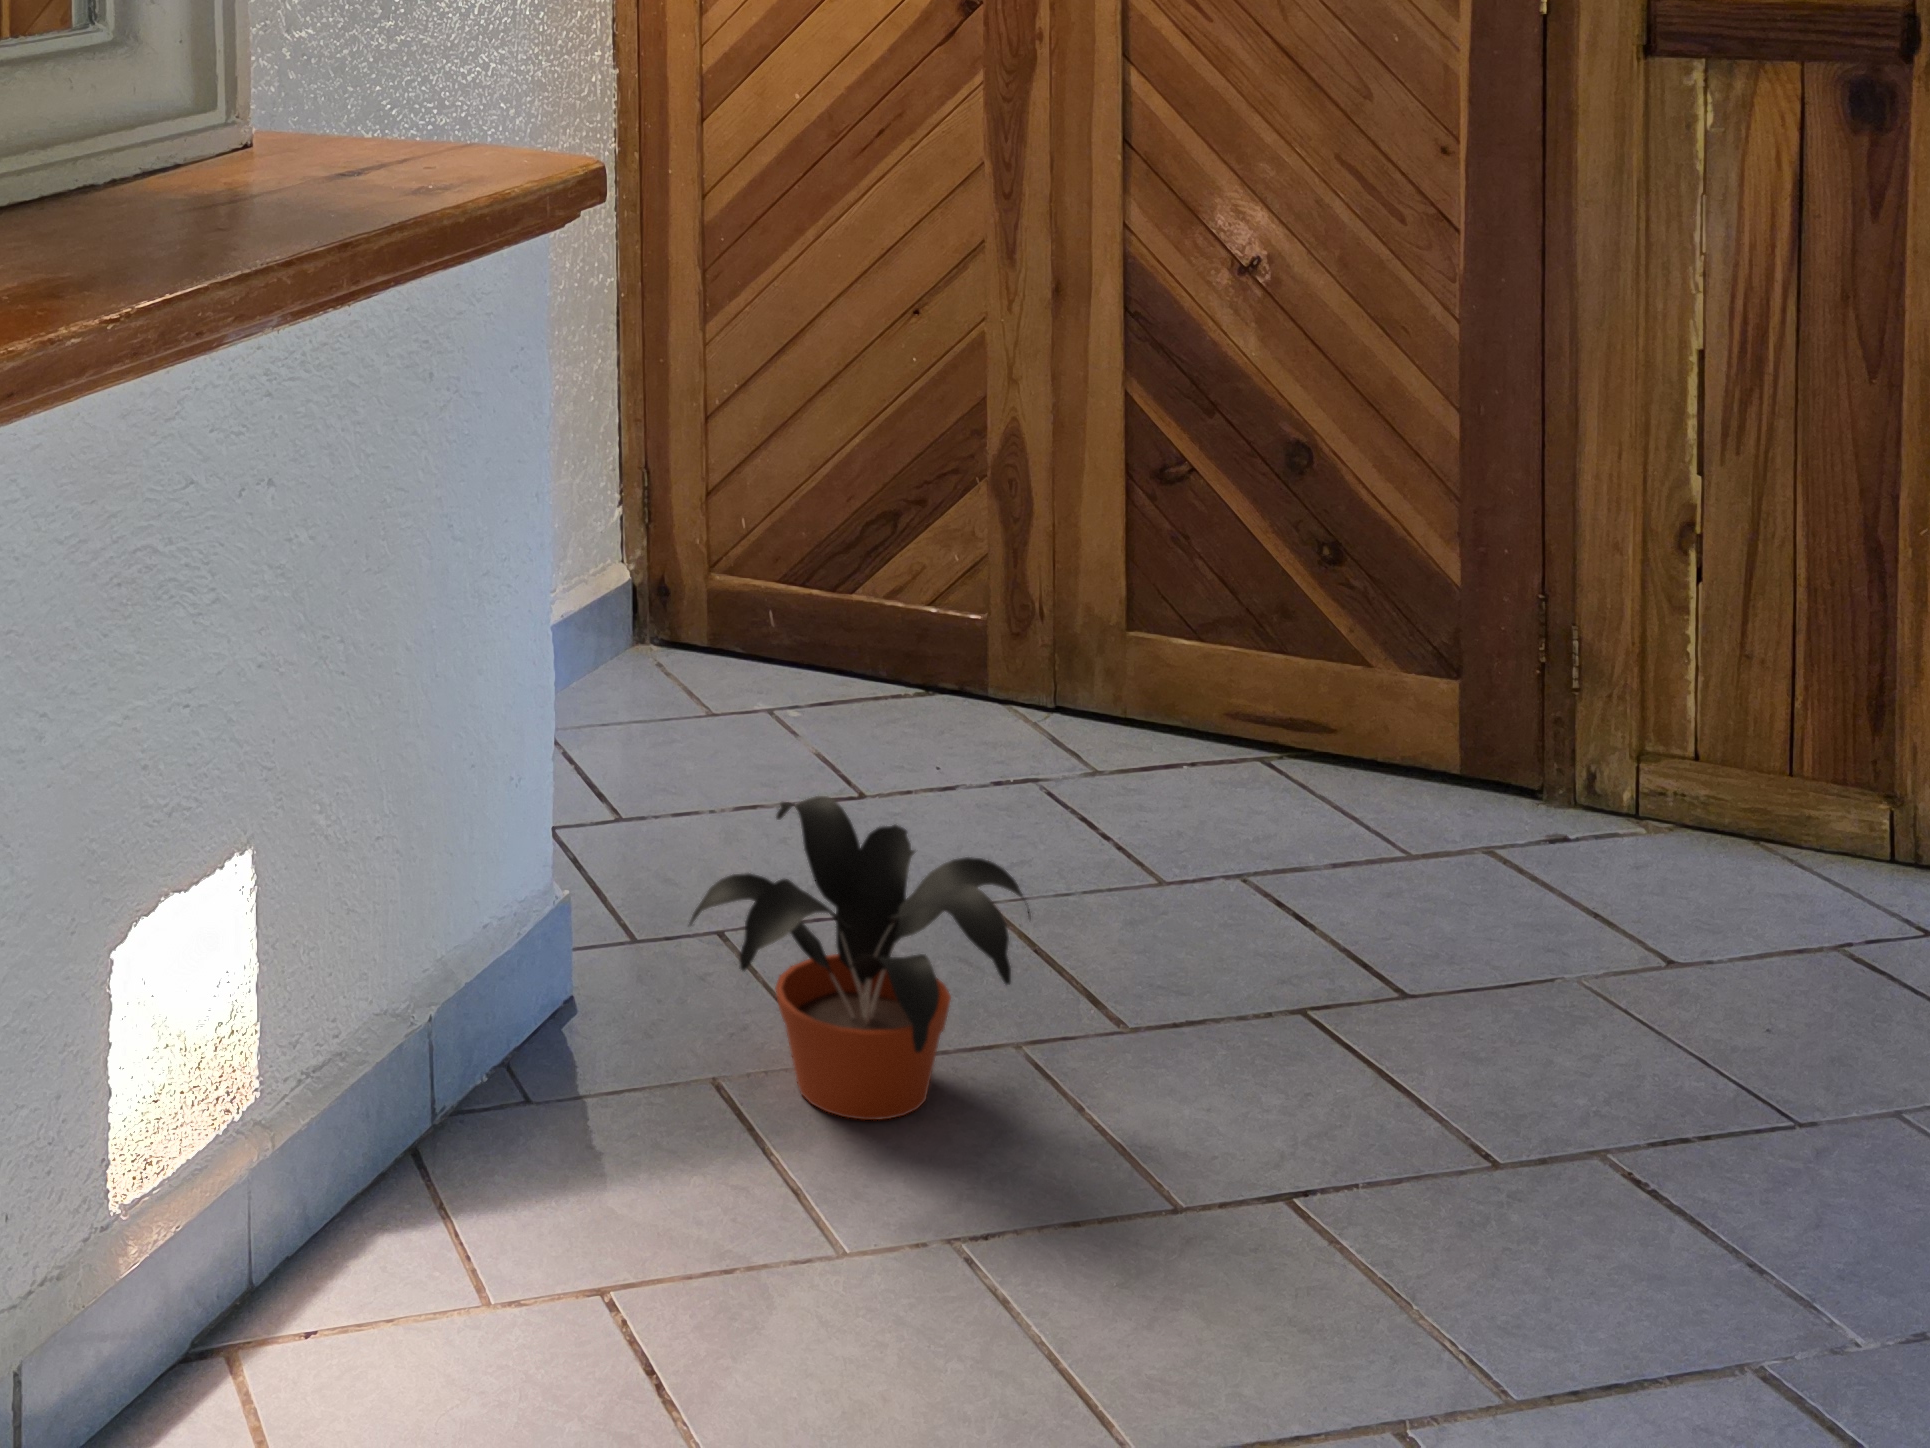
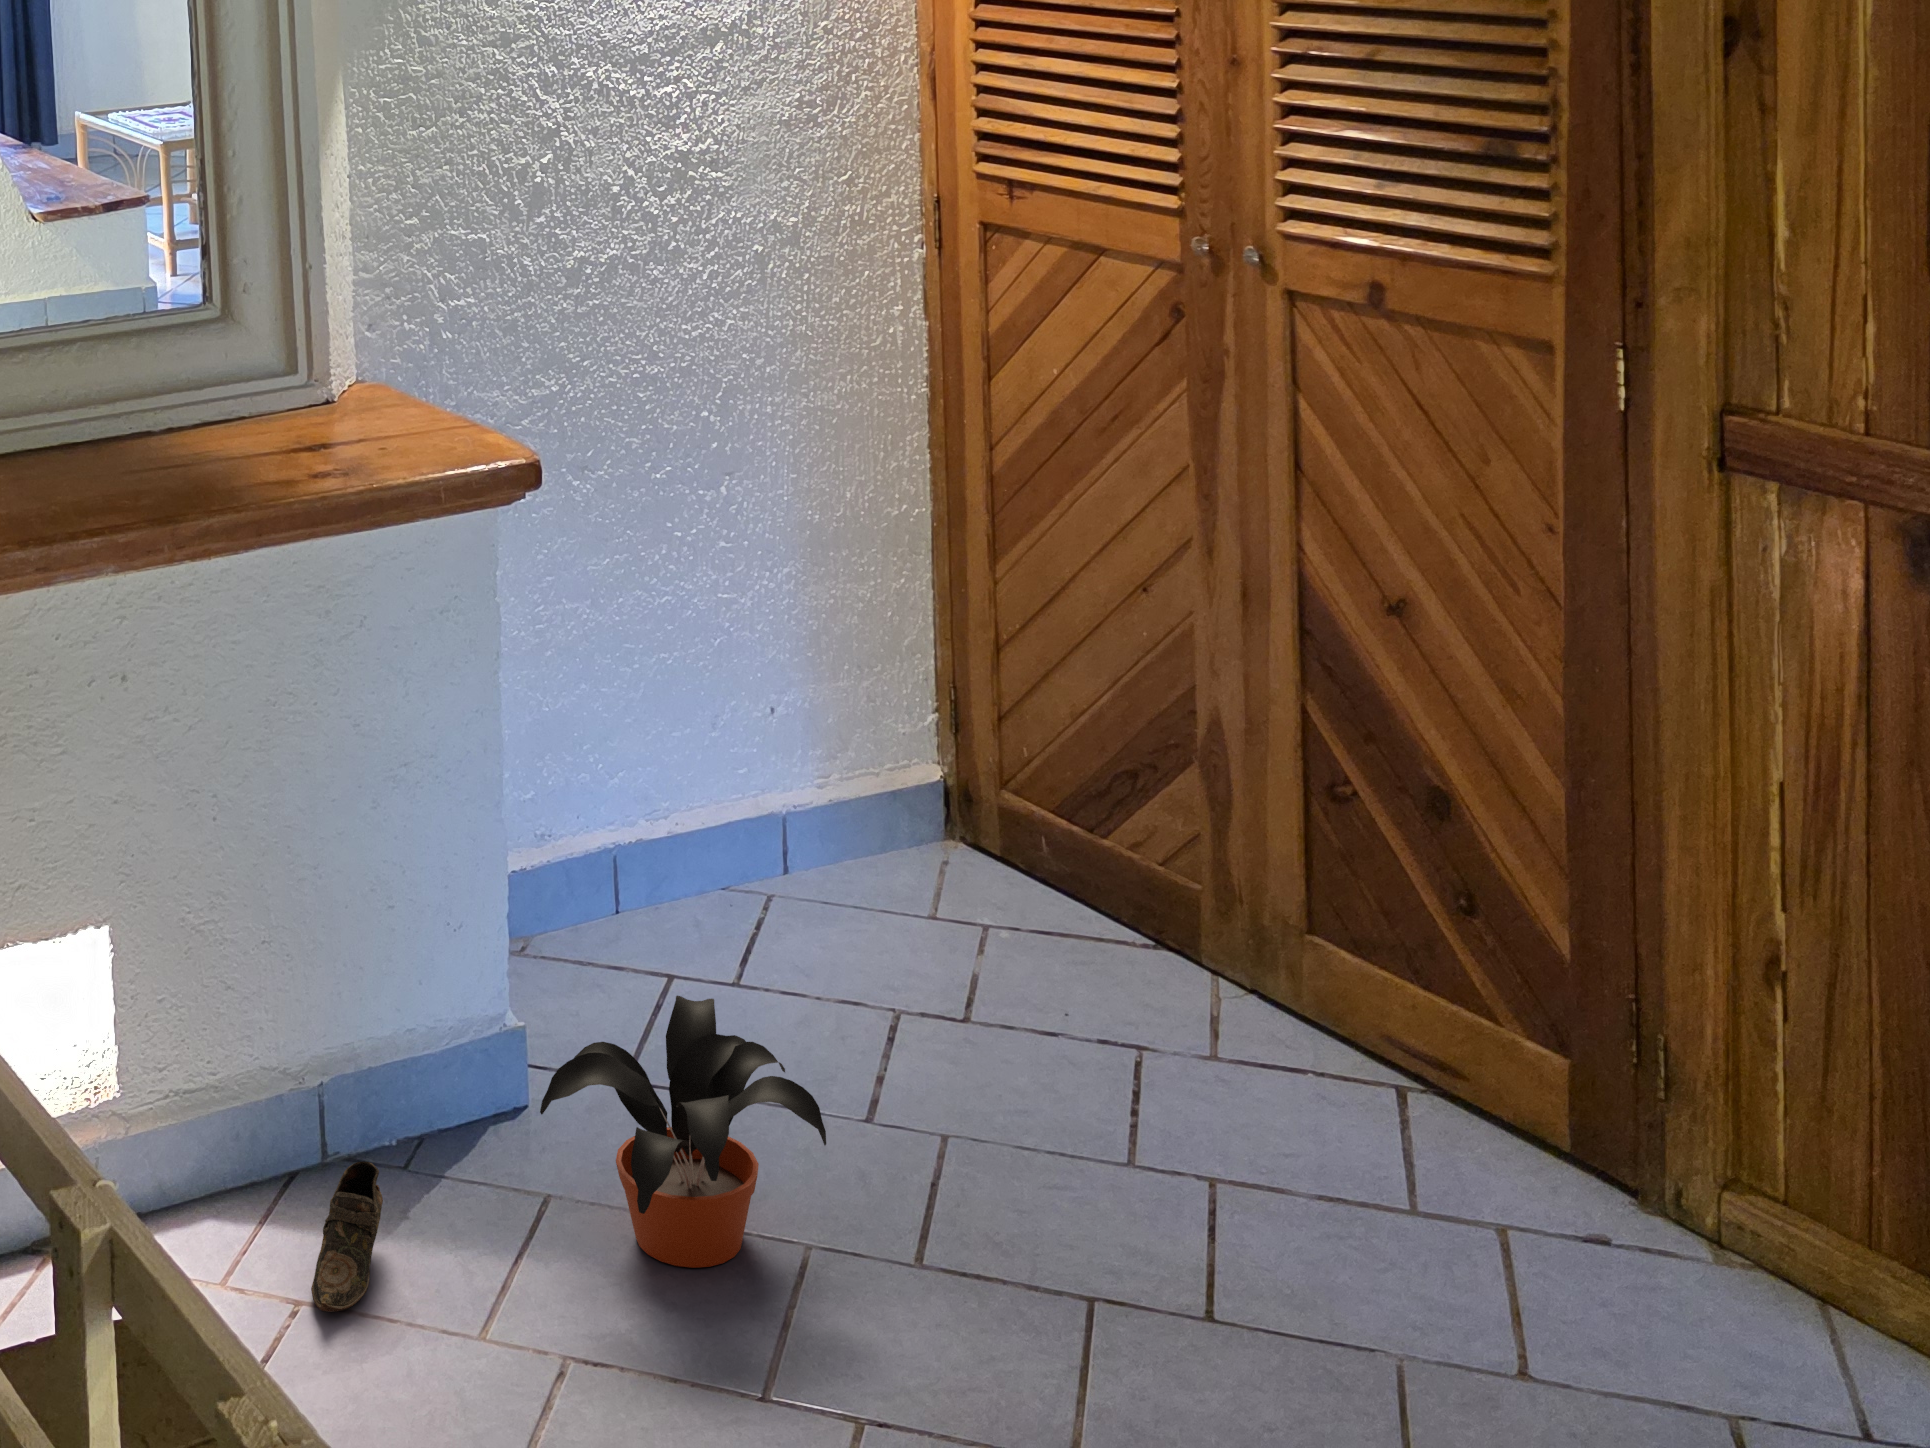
shoe: none [502,1099,607,1303] -> present [311,1161,383,1312]

